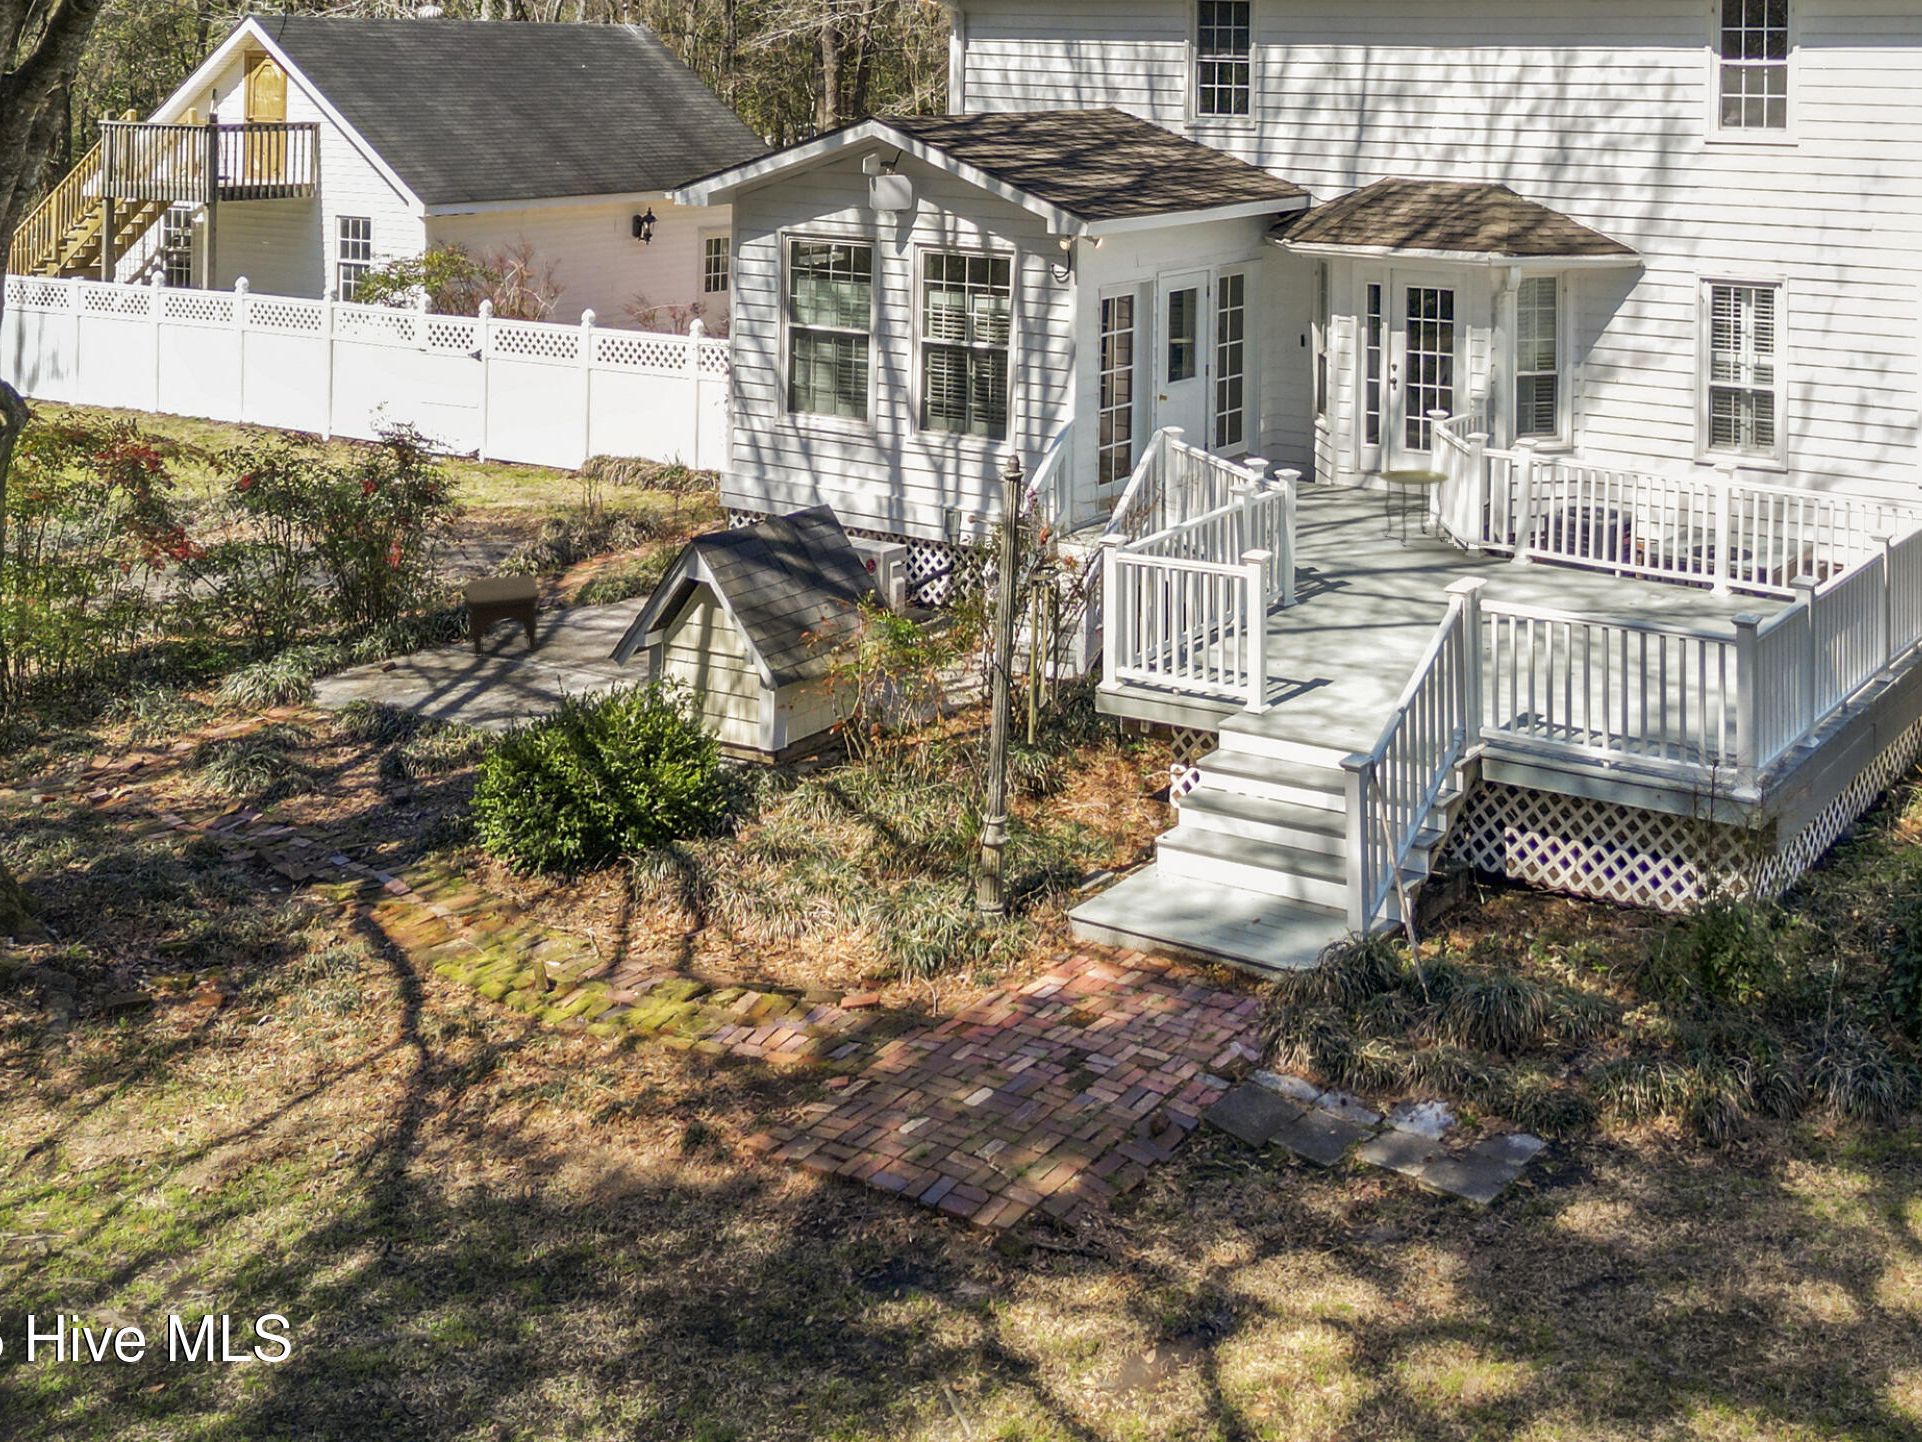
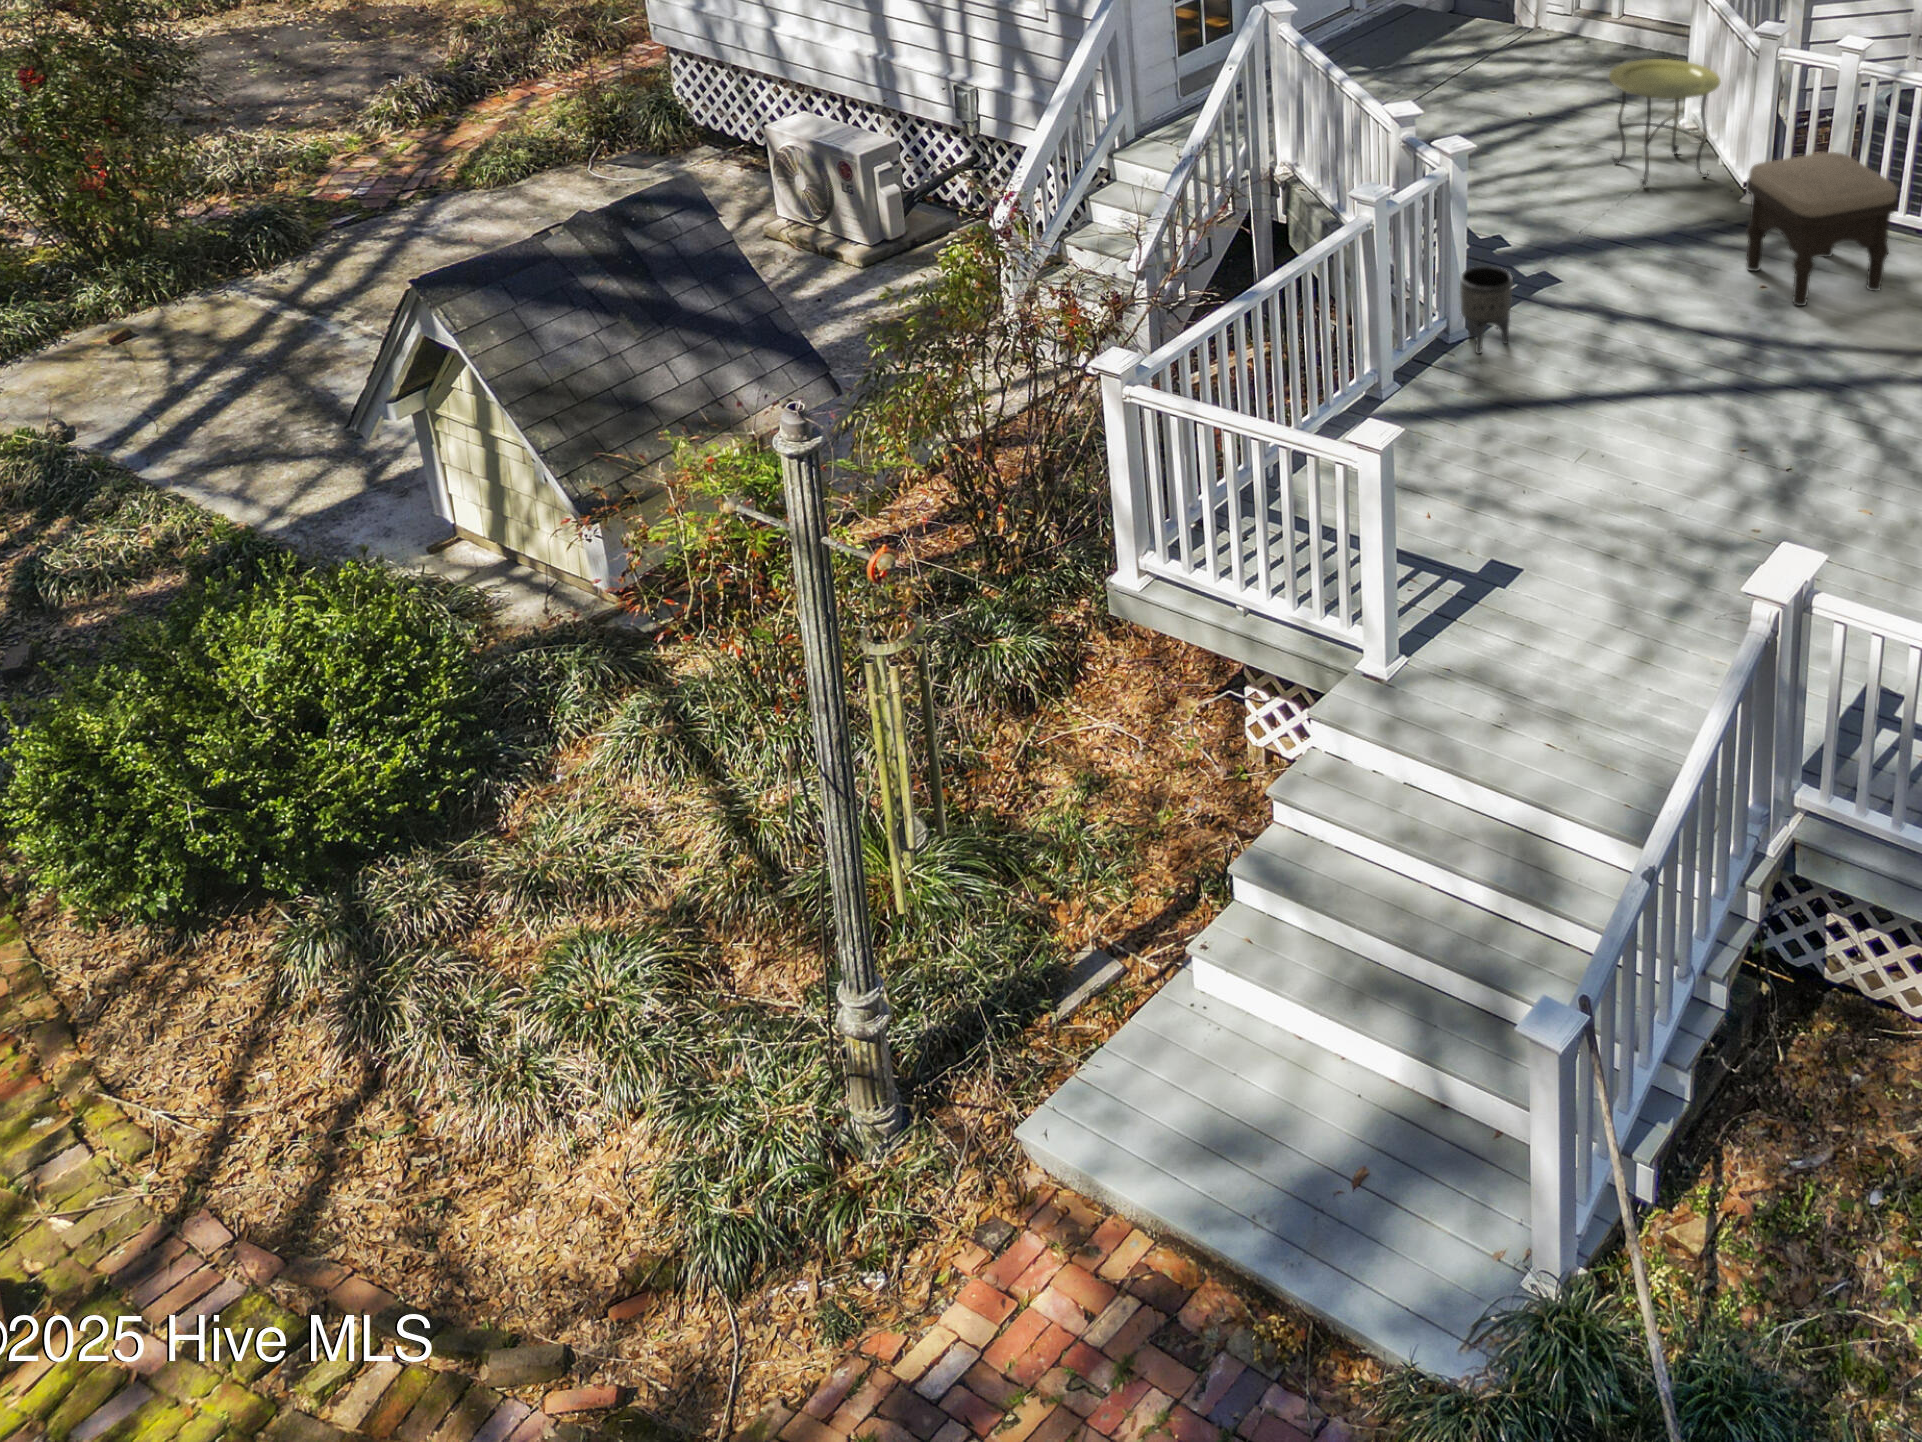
planter: none [1290,556,1322,607] -> present [1460,266,1513,354]
ottoman: present [464,575,540,657] -> present [1746,152,1898,306]

